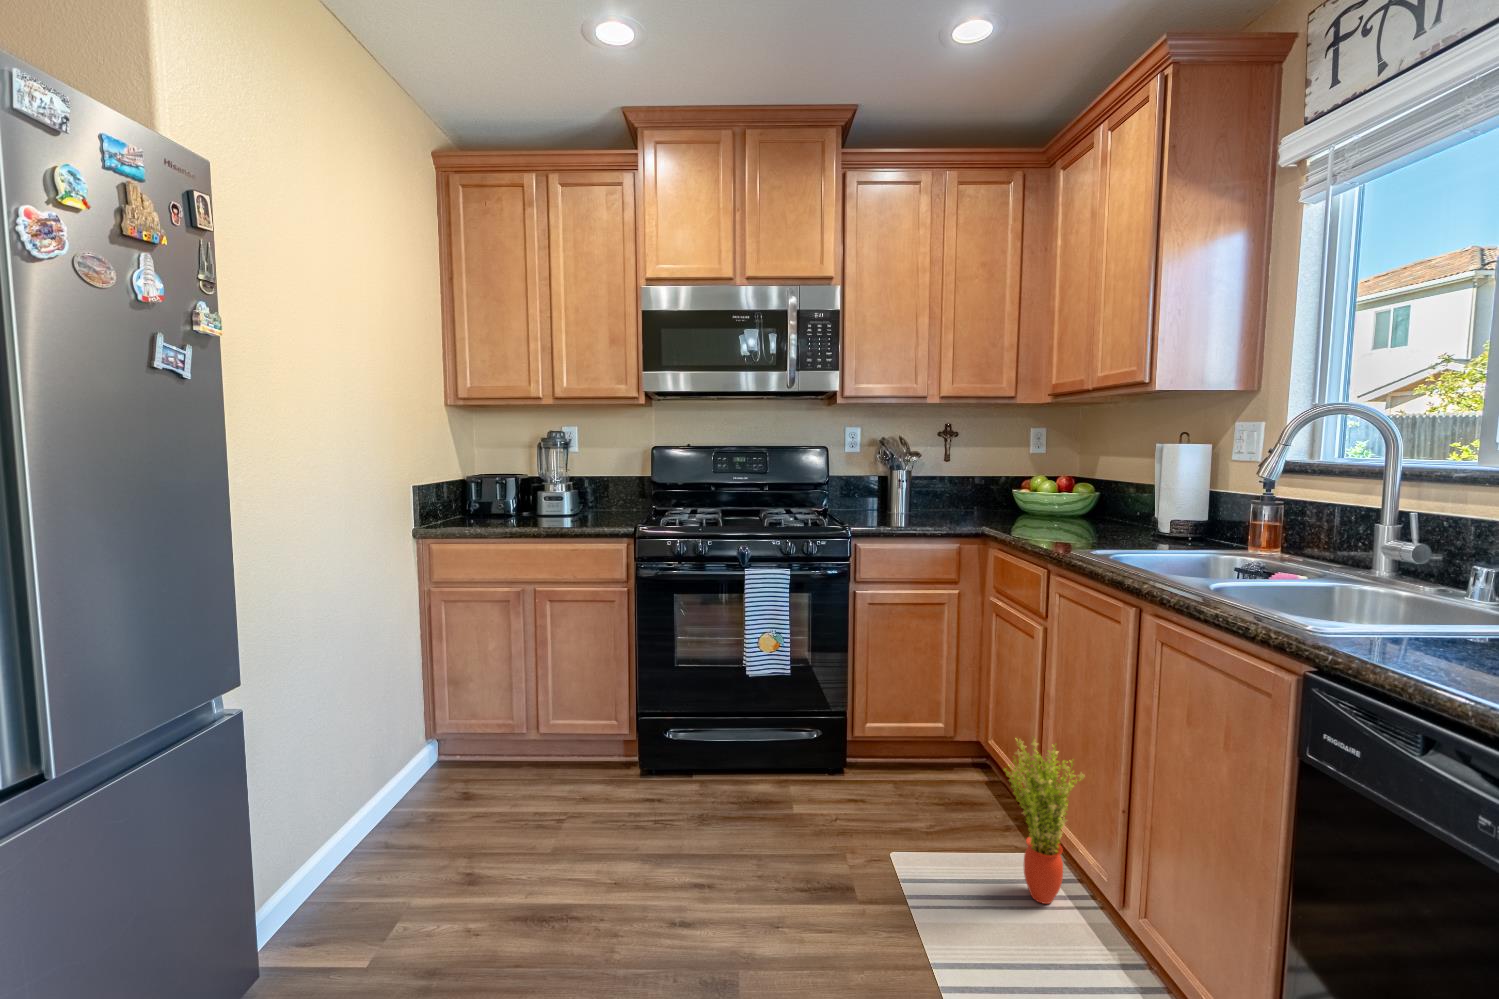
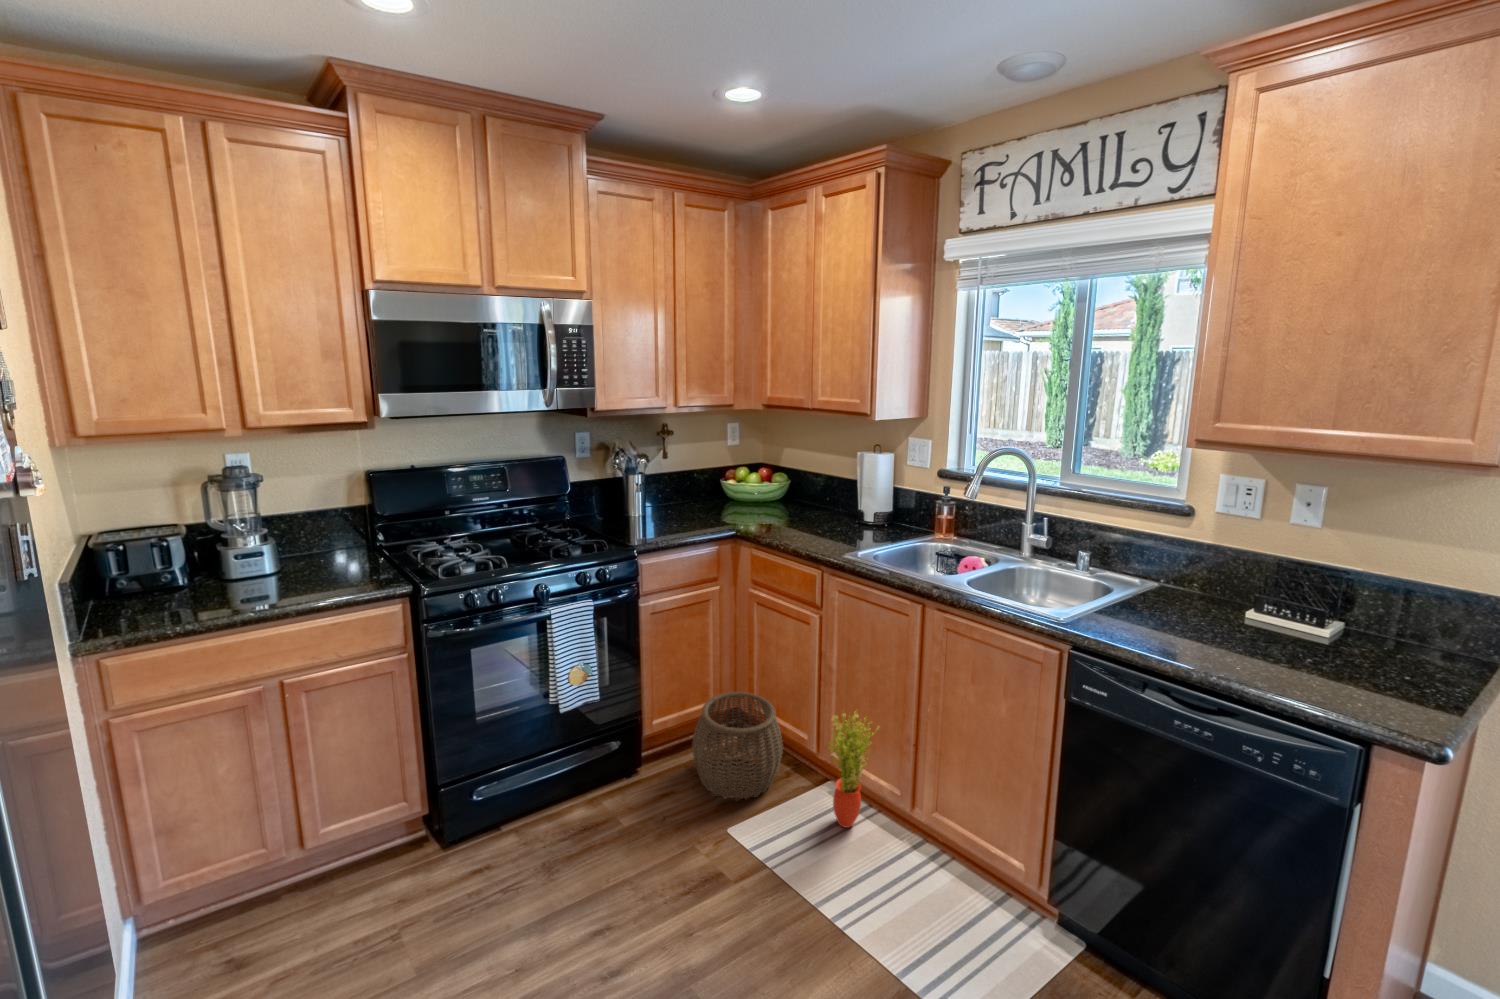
woven basket: none [893,704,1000,827] -> present [692,692,783,800]

